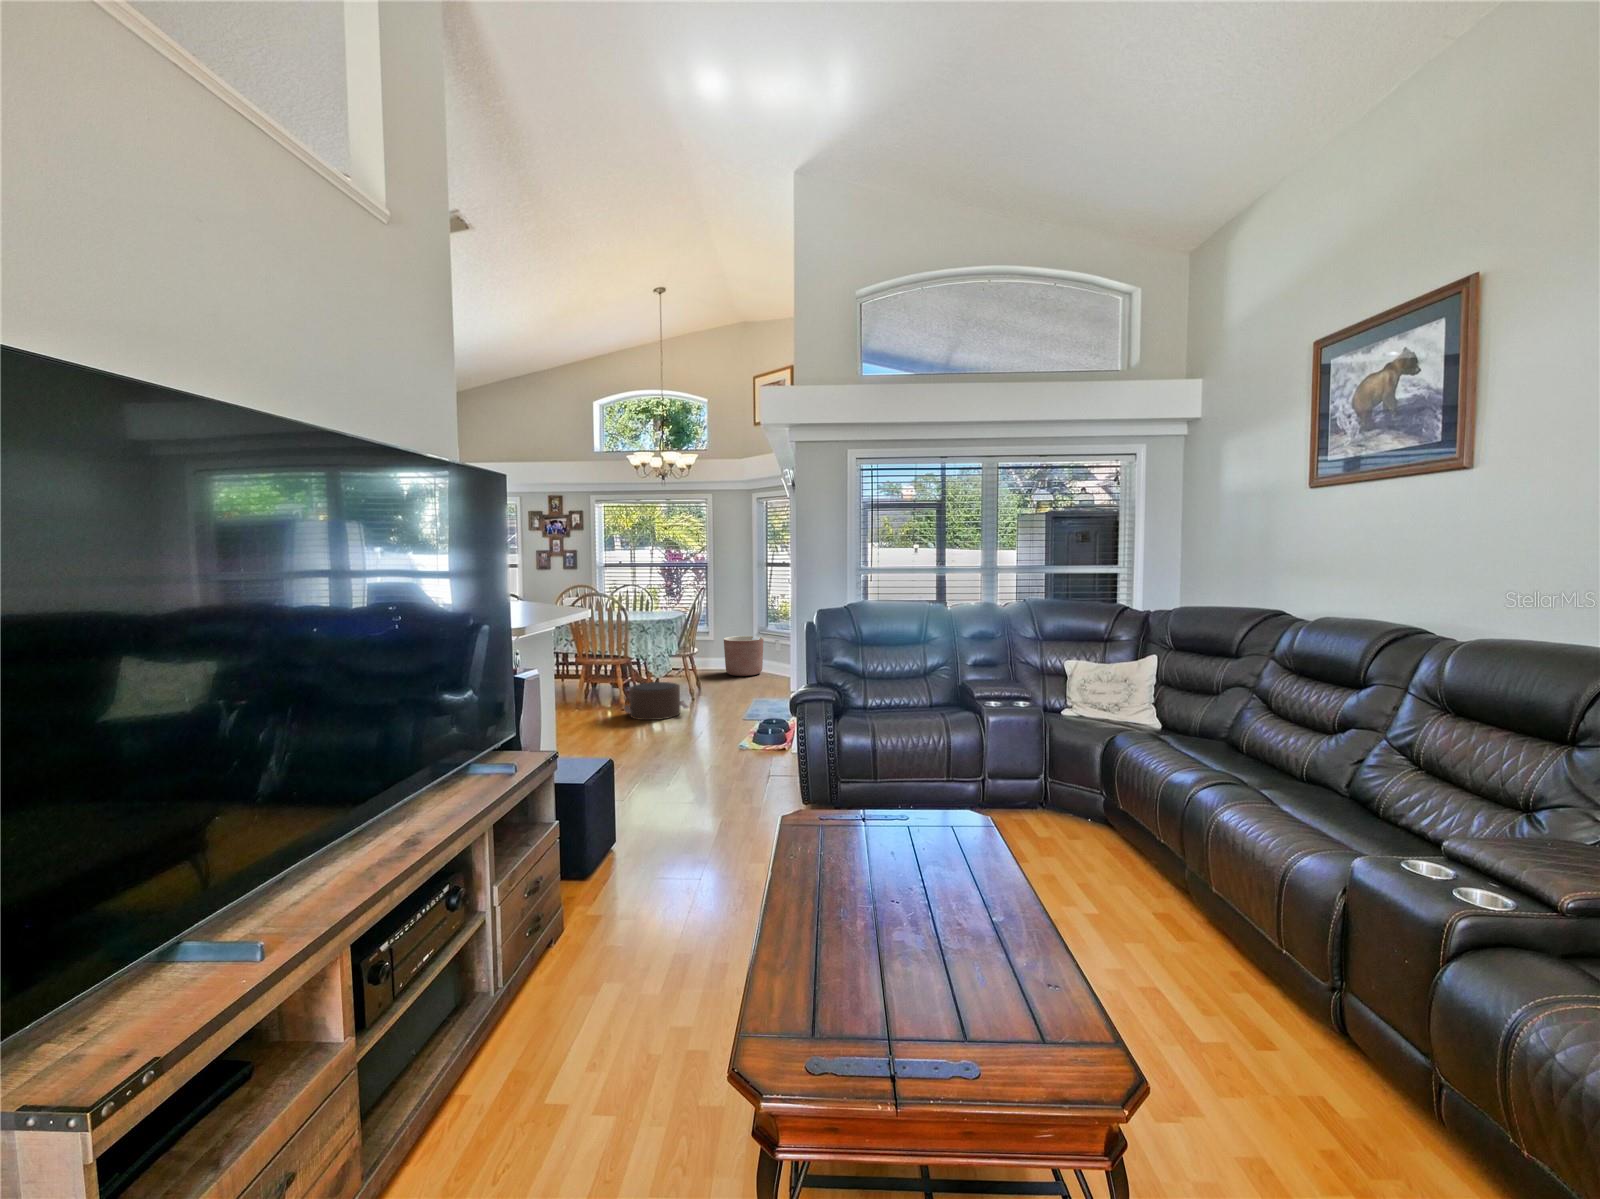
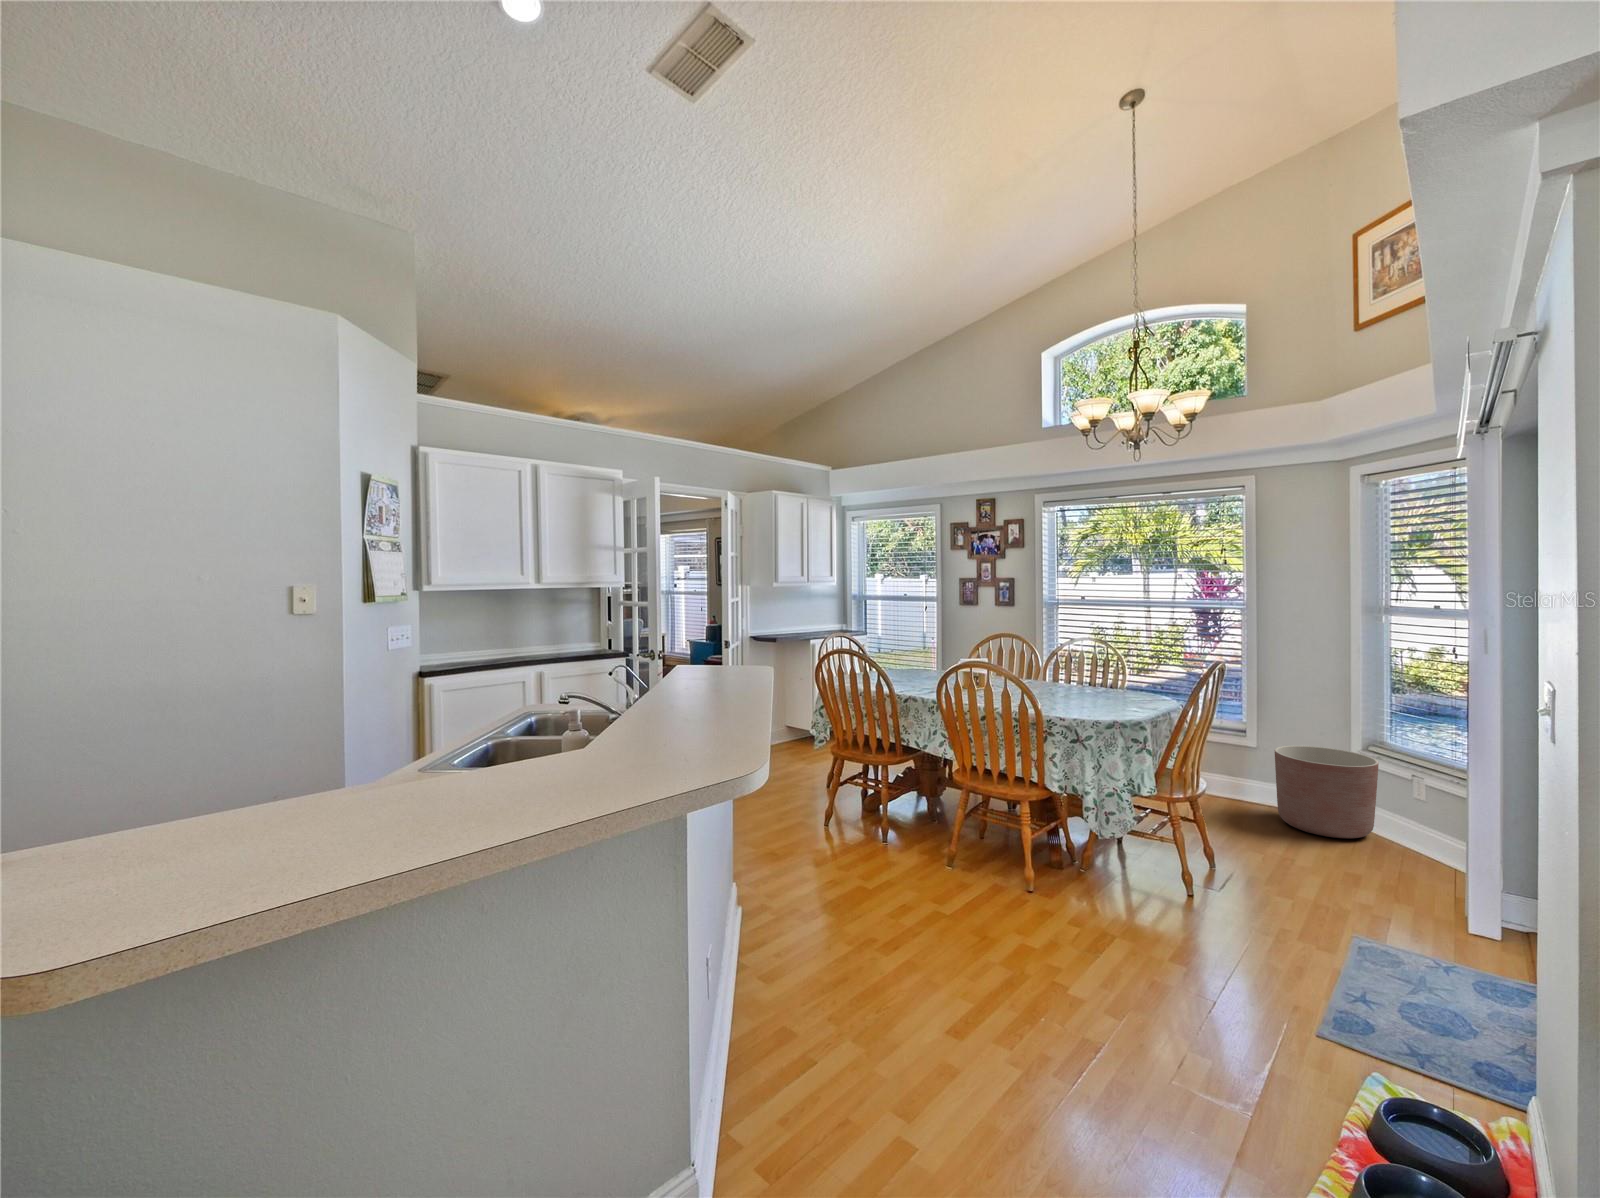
pouf: present [624,682,688,720] -> none [1020,848,1171,959]

